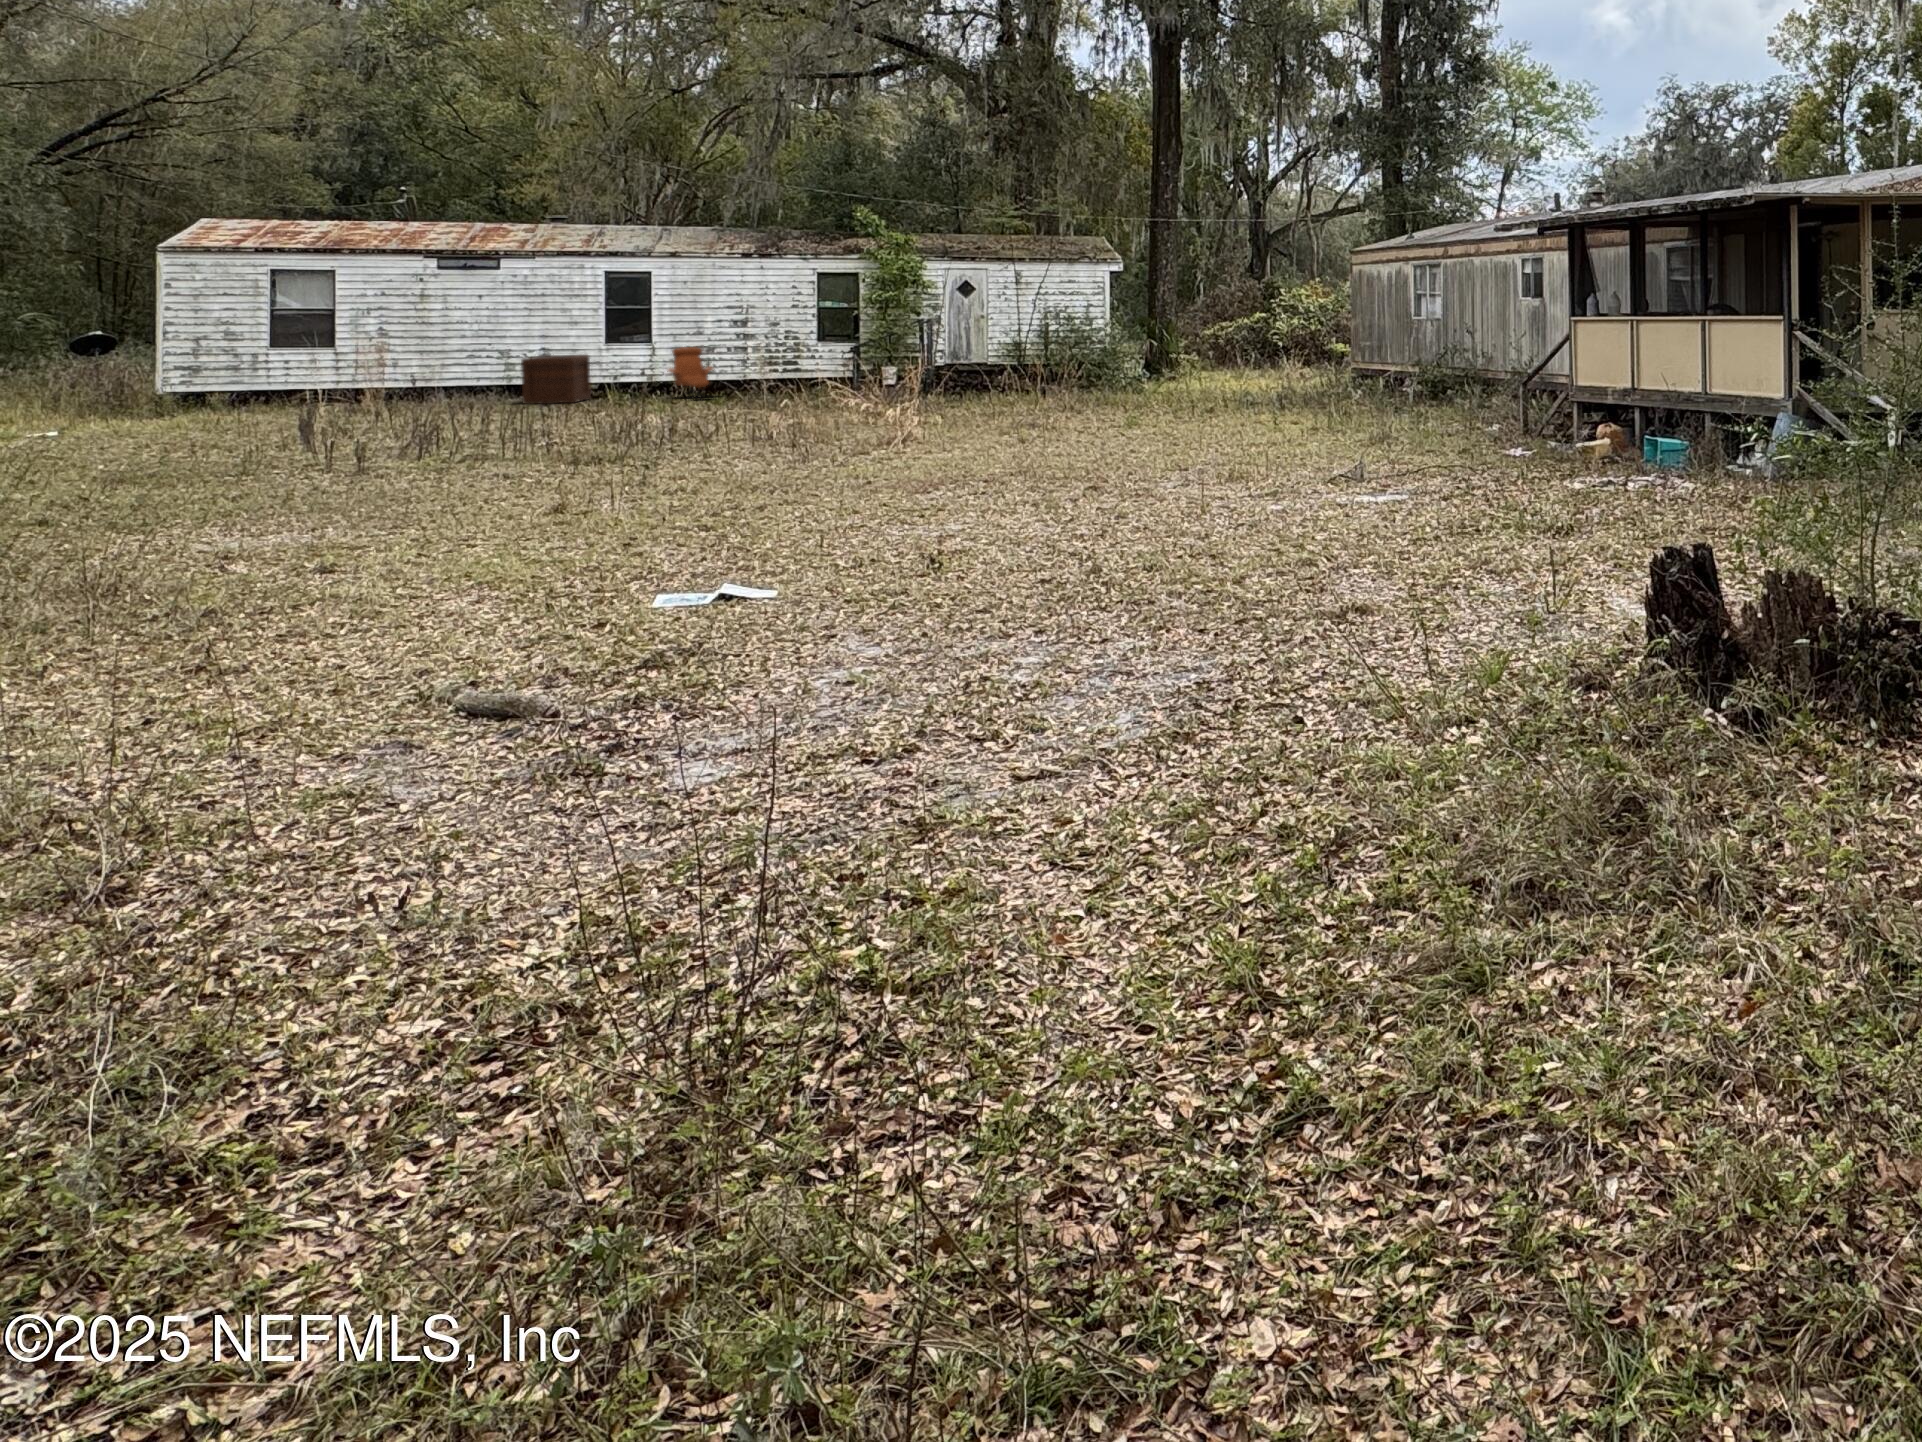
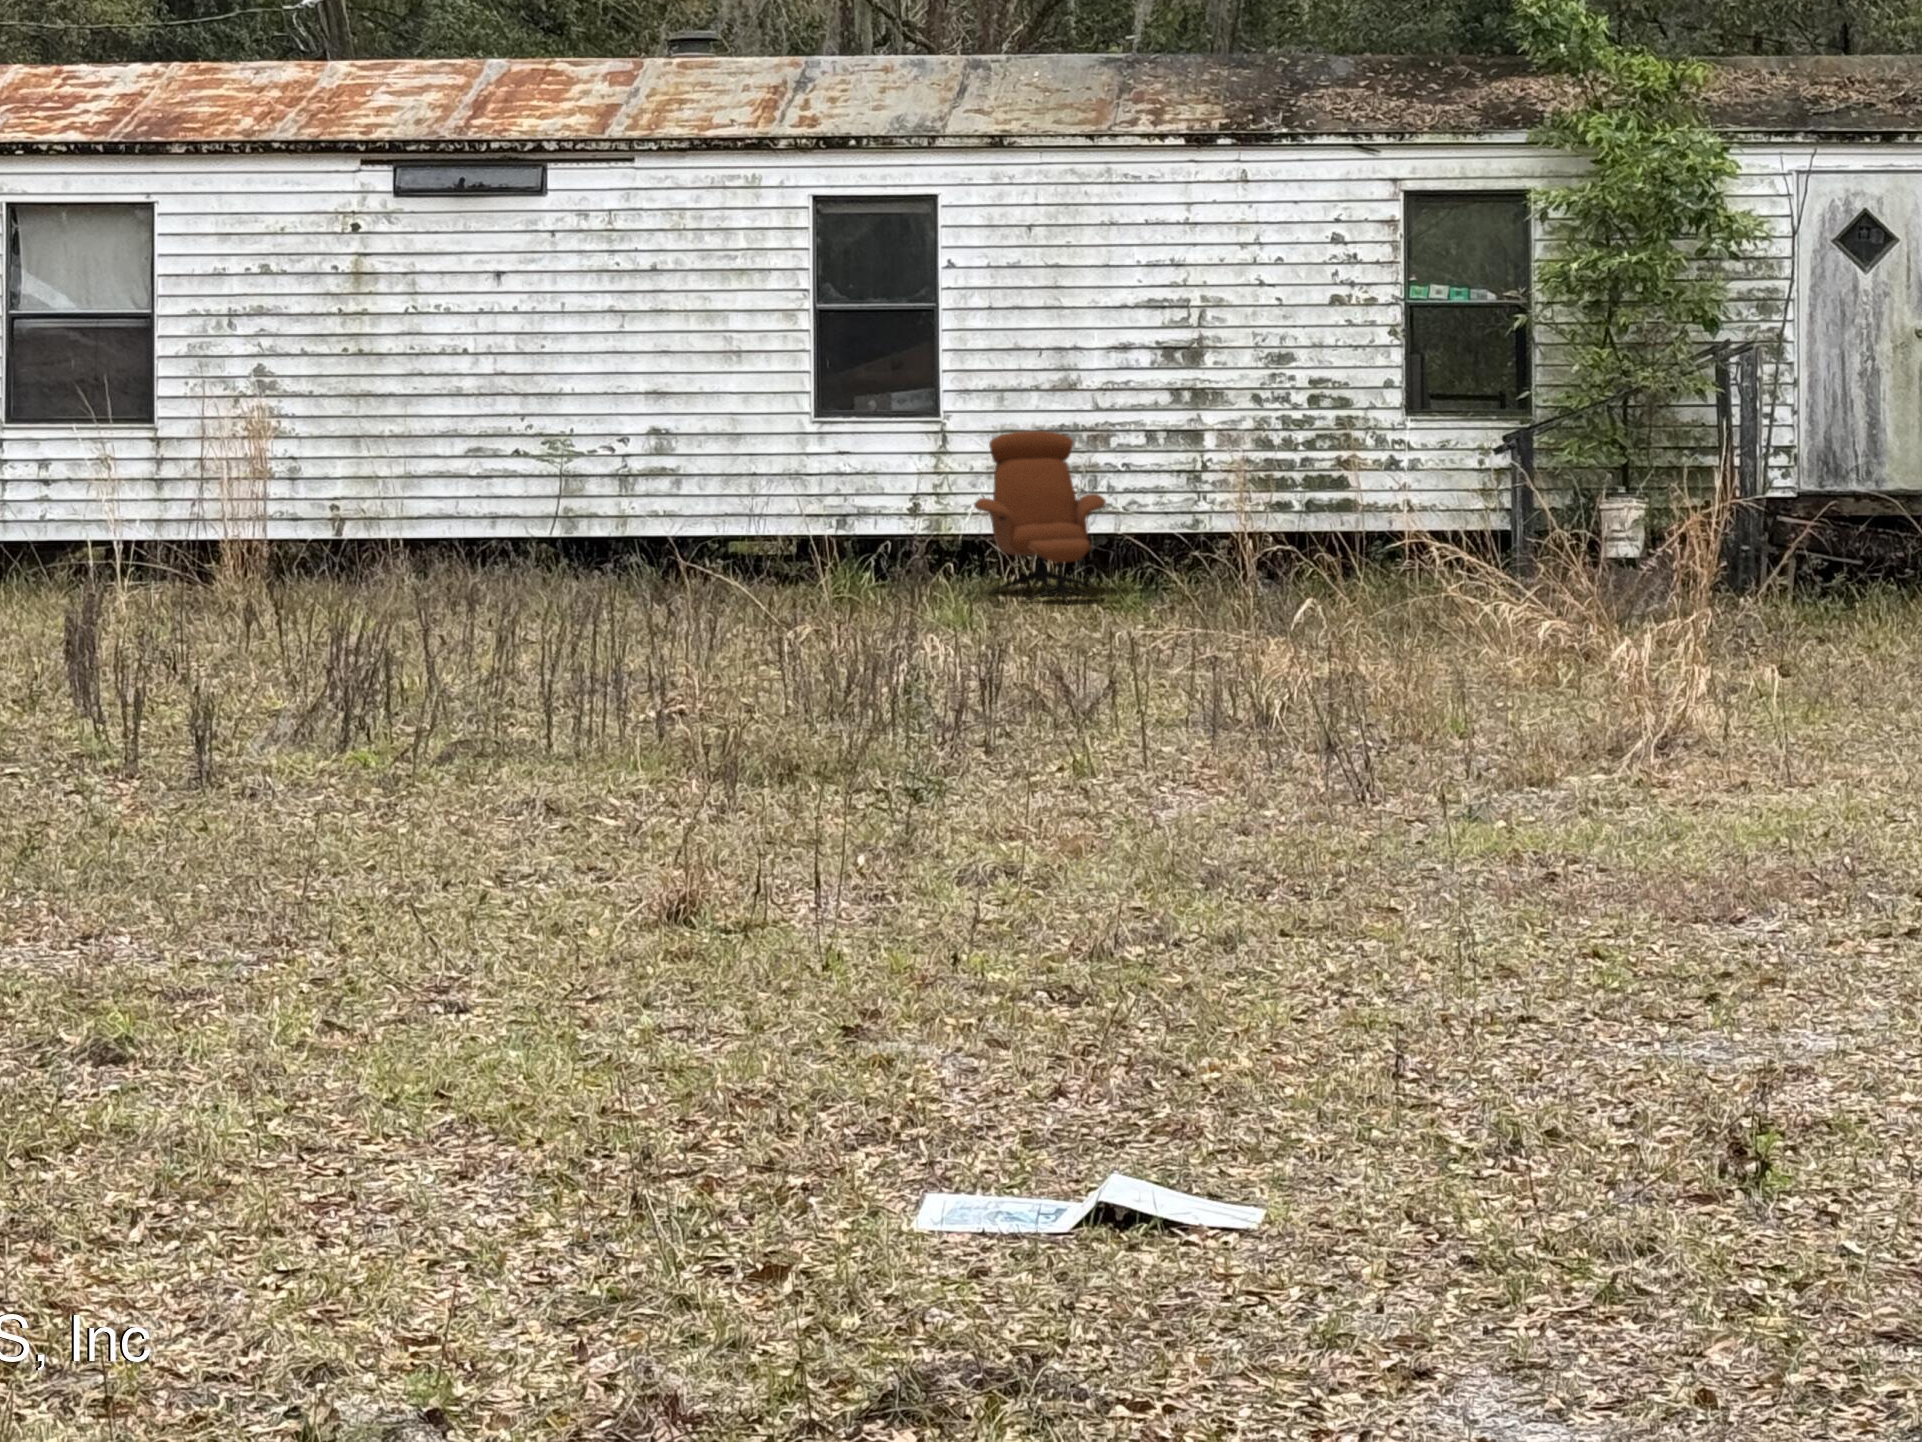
wooden crate: present [521,354,591,404] -> none [590,450,772,600]

